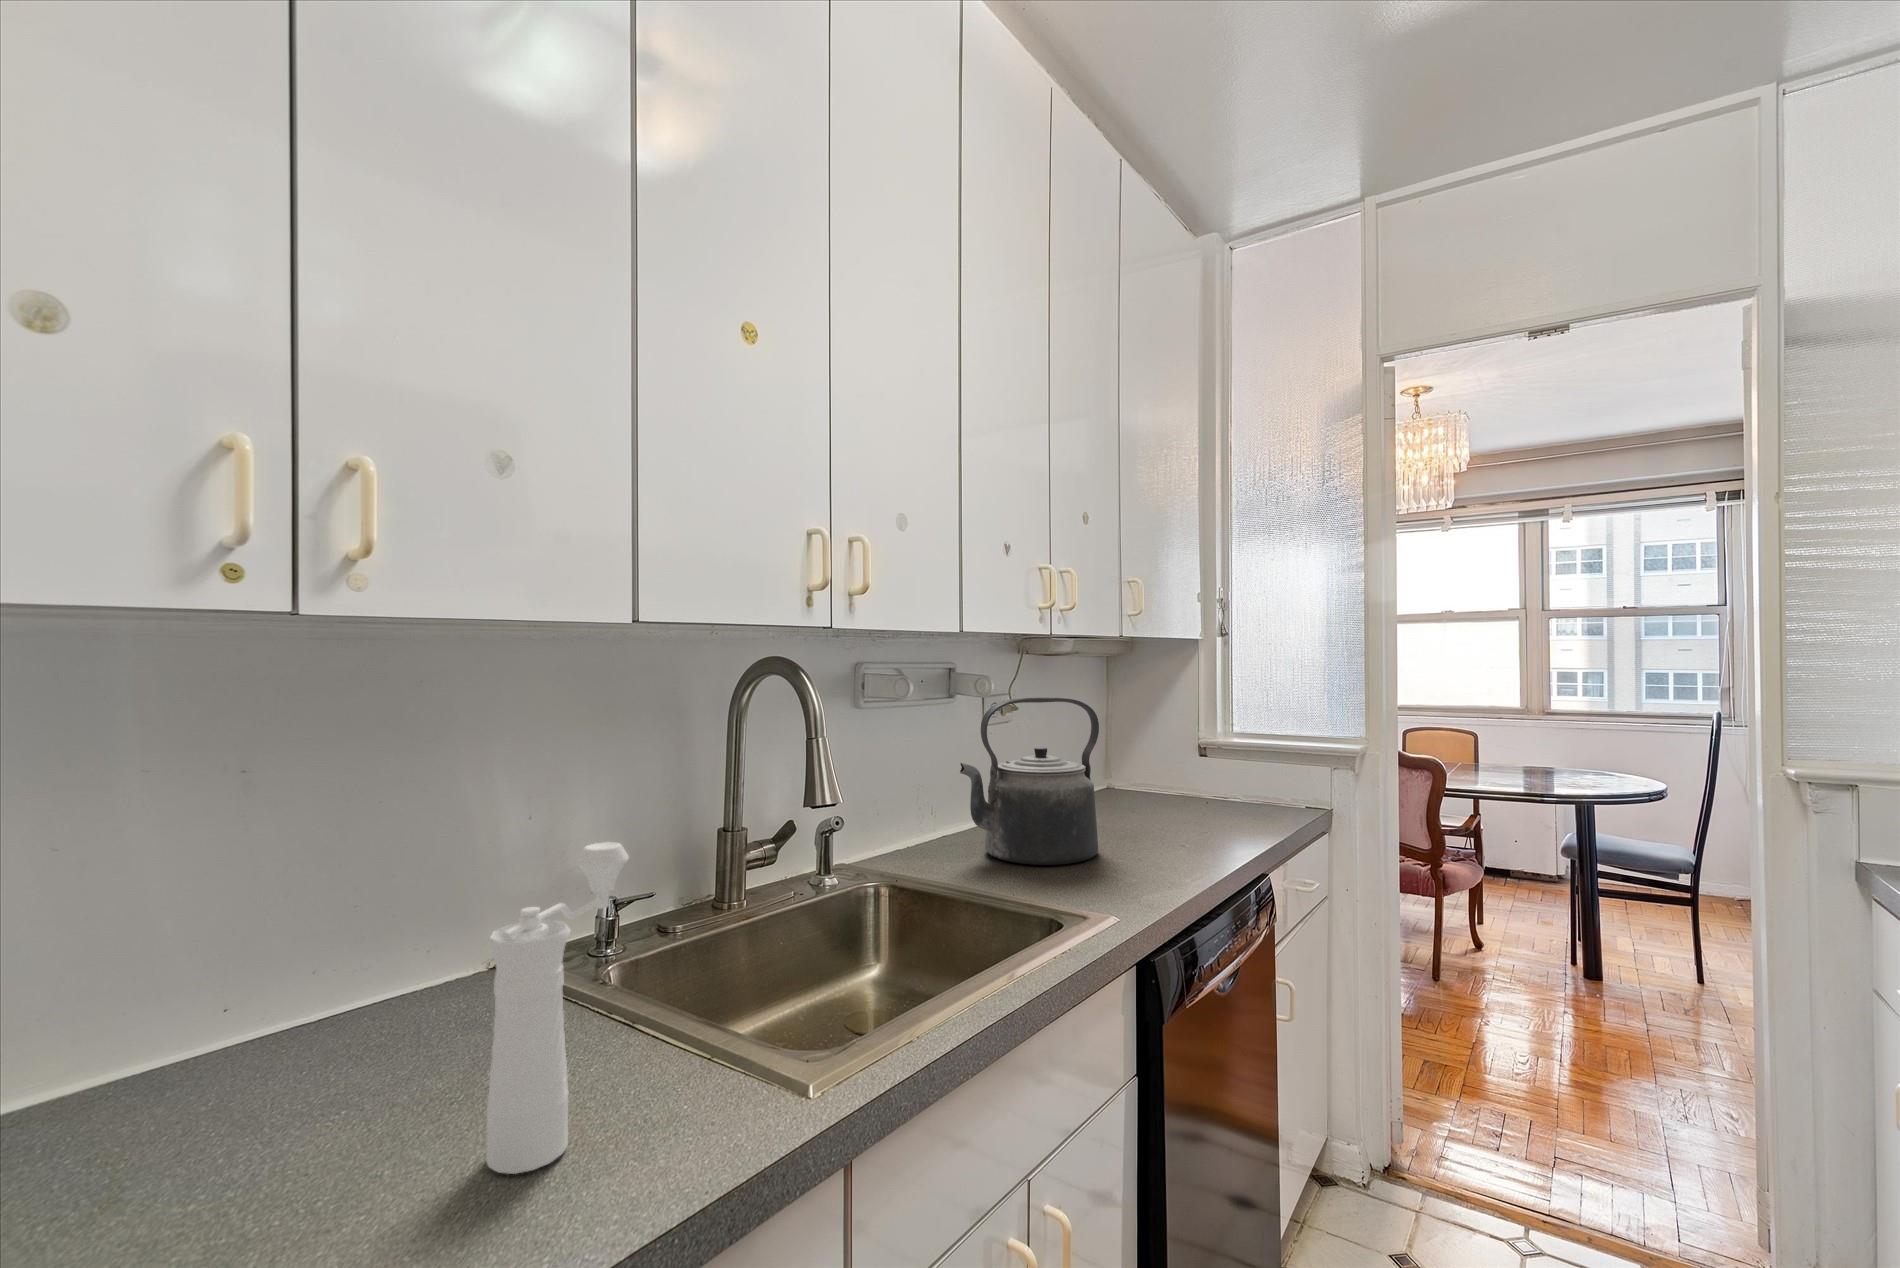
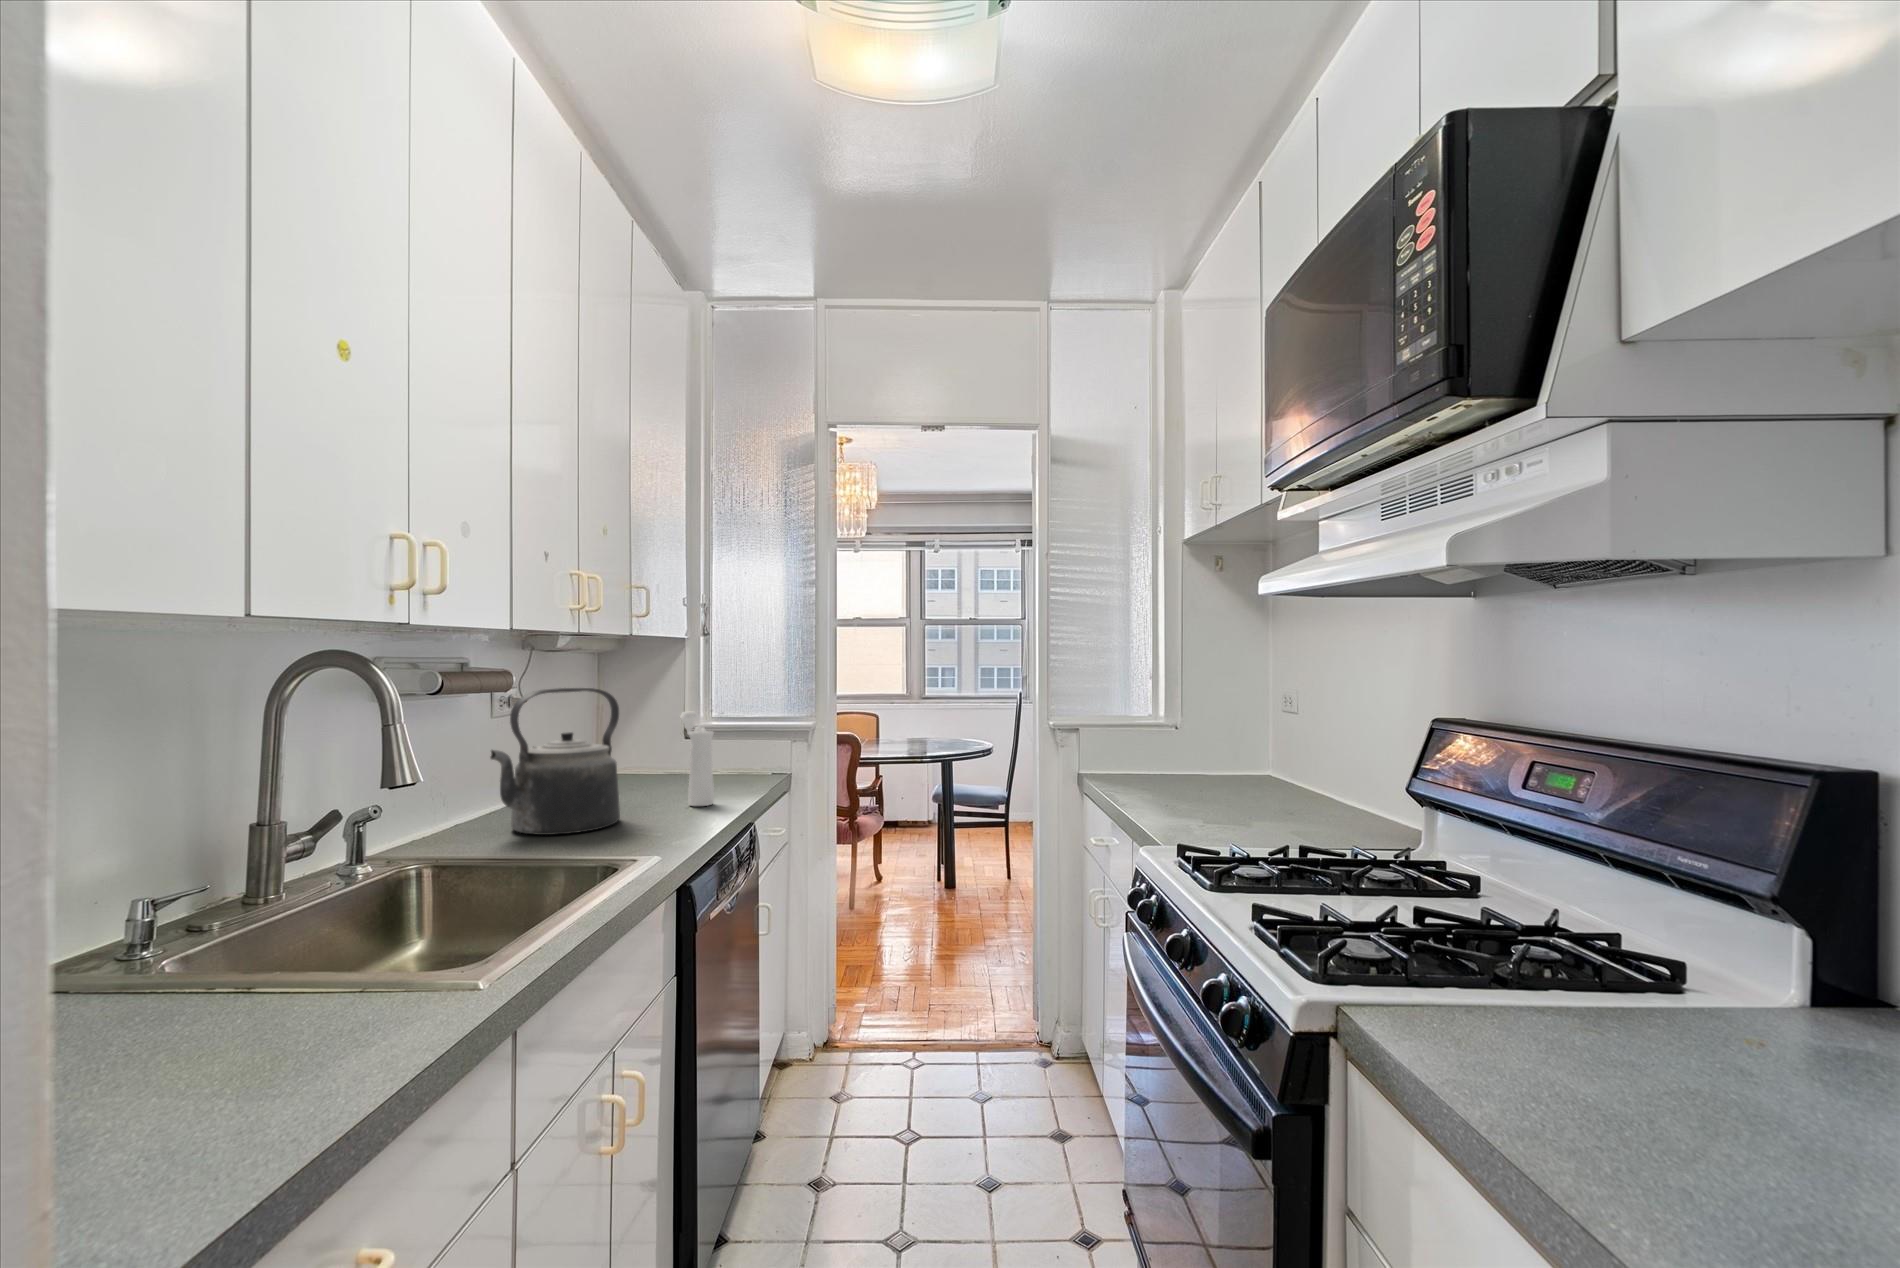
pepper mill: present [486,842,629,1174] -> present [680,712,714,806]

